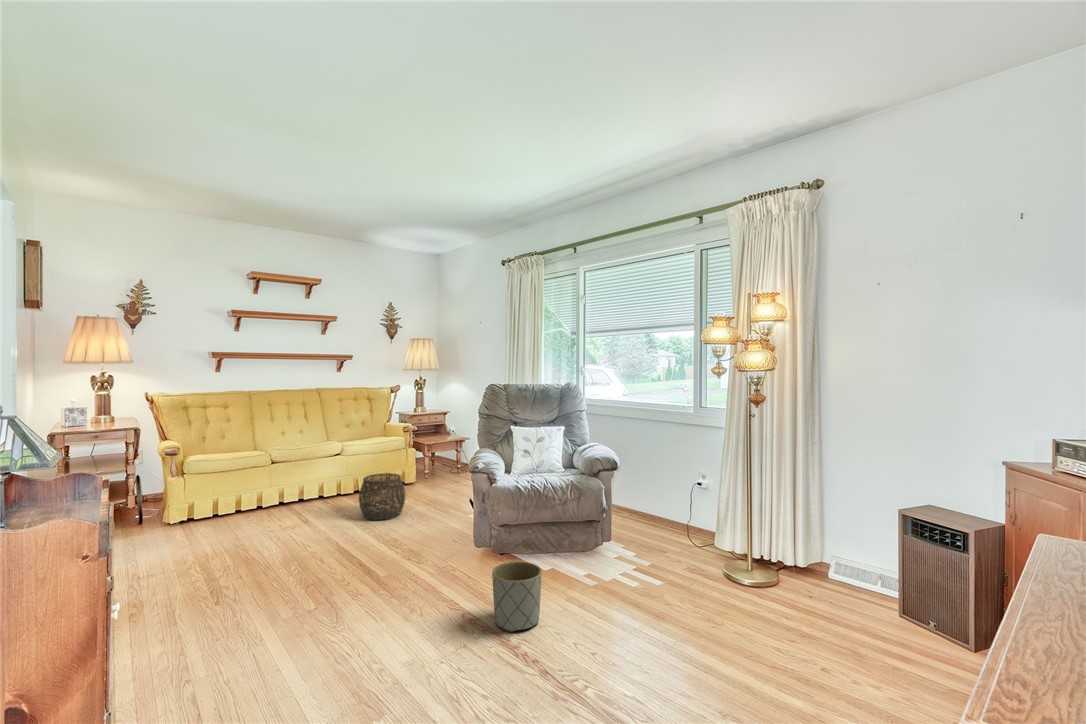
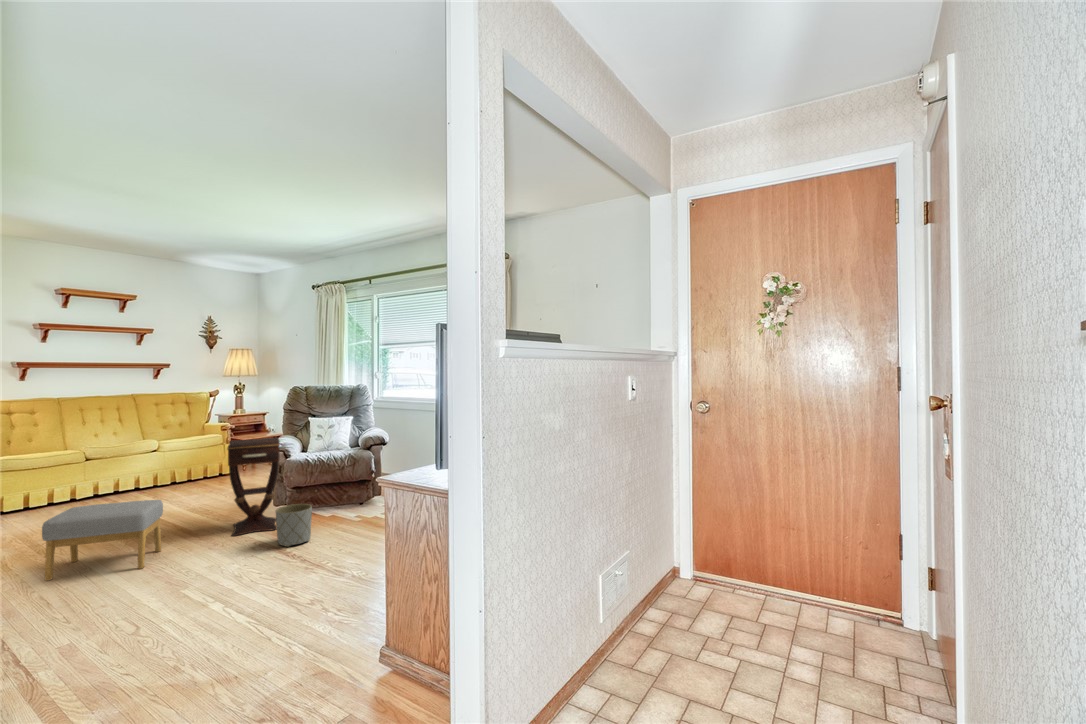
side table: none [425,455,491,595] -> present [227,438,280,536]
woven basket: present [359,473,405,520] -> none [175,462,219,500]
footstool: none [204,541,348,654] -> present [42,500,163,581]

